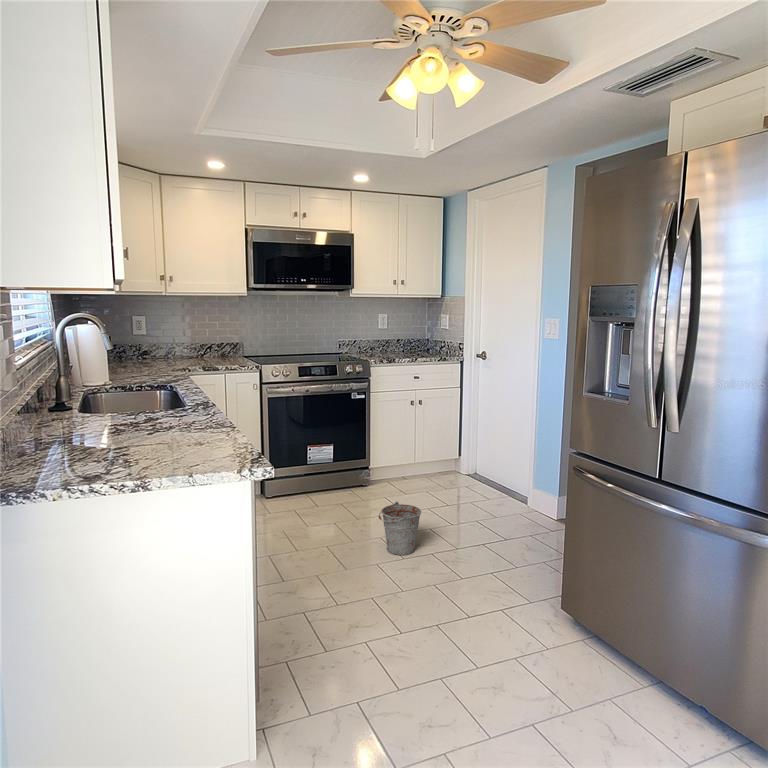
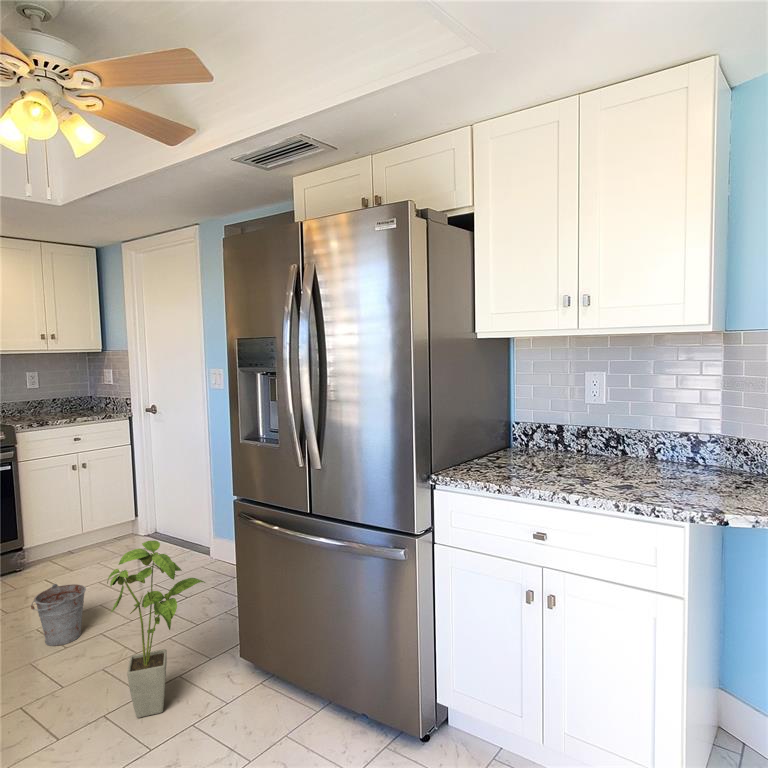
house plant: none [446,478,535,639] -> present [107,541,205,718]

